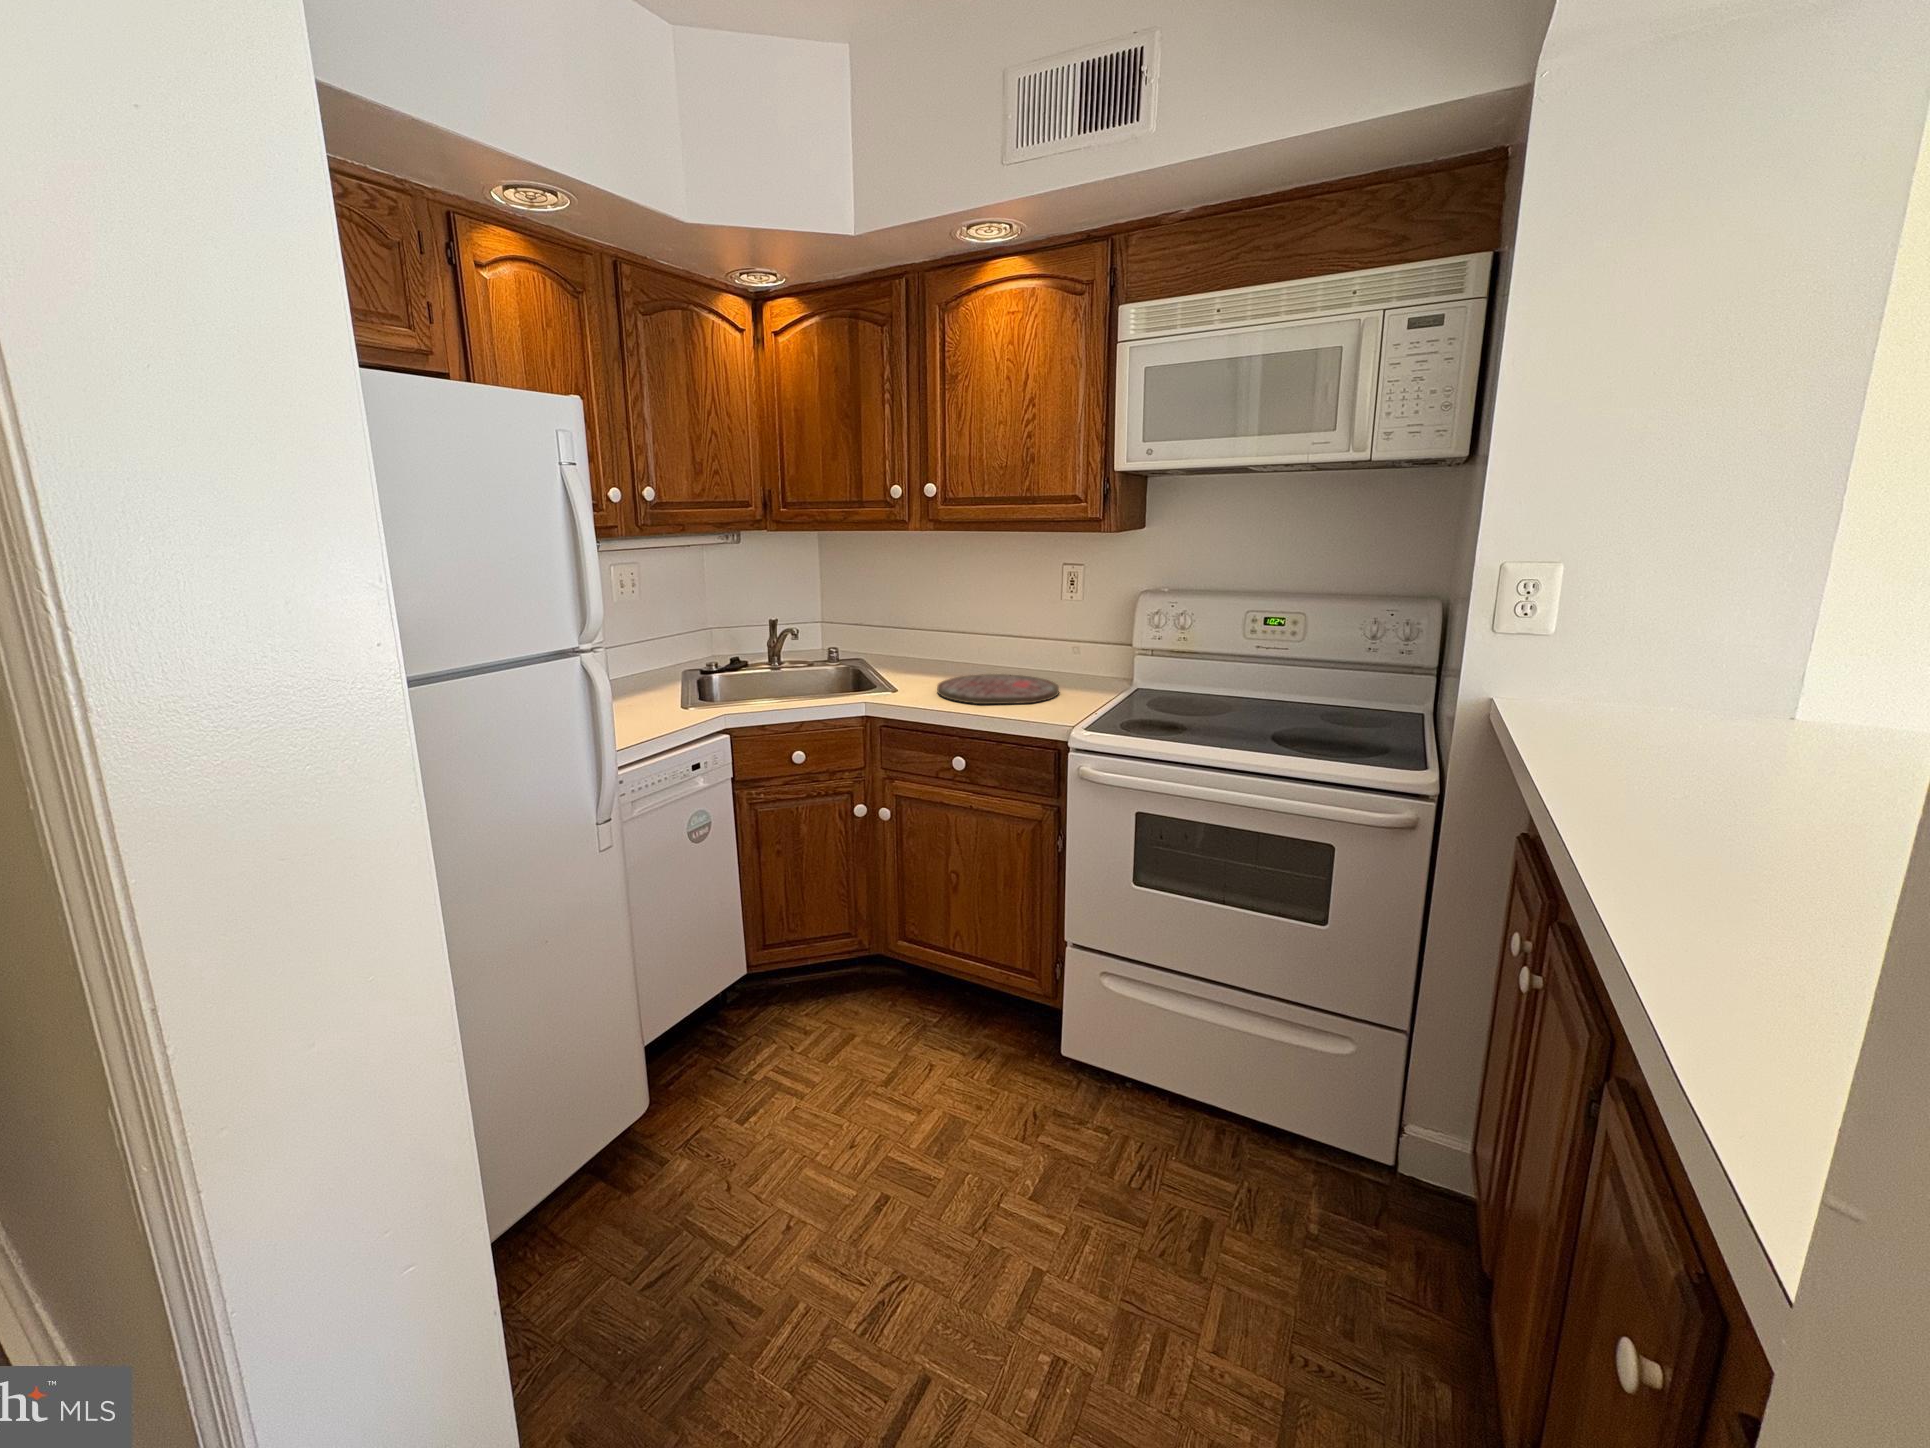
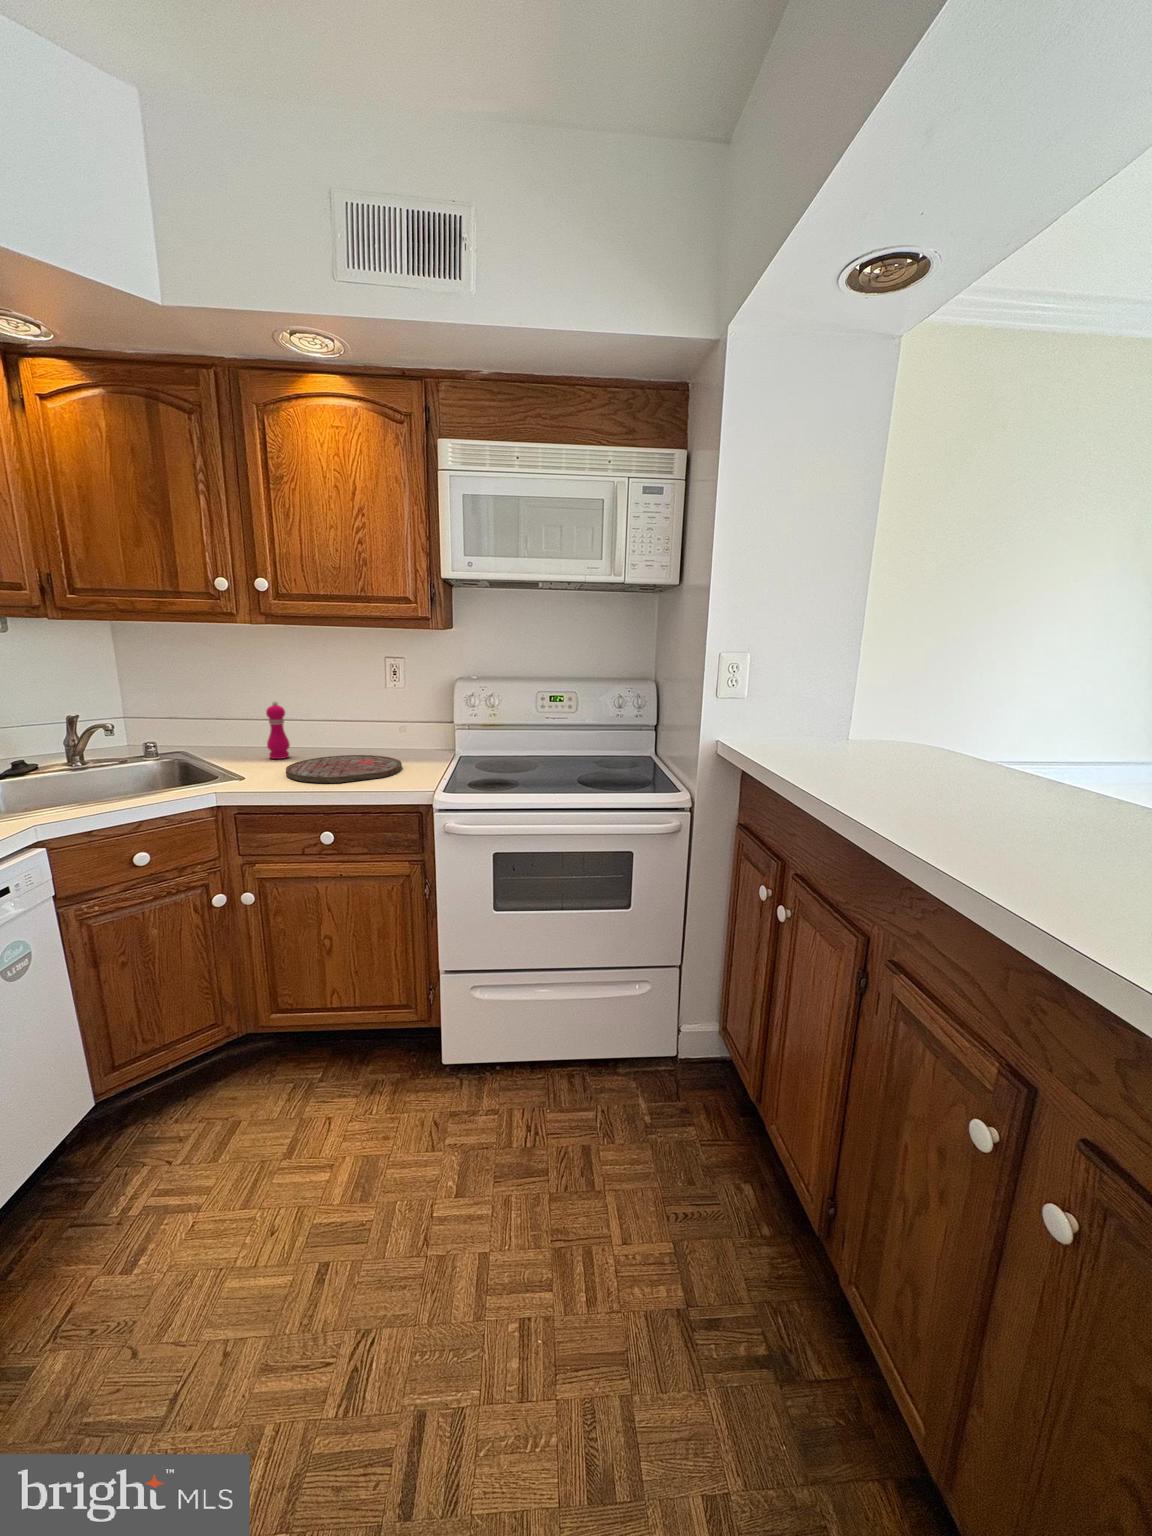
pepper mill: none [932,611,954,673] -> present [266,701,290,759]

